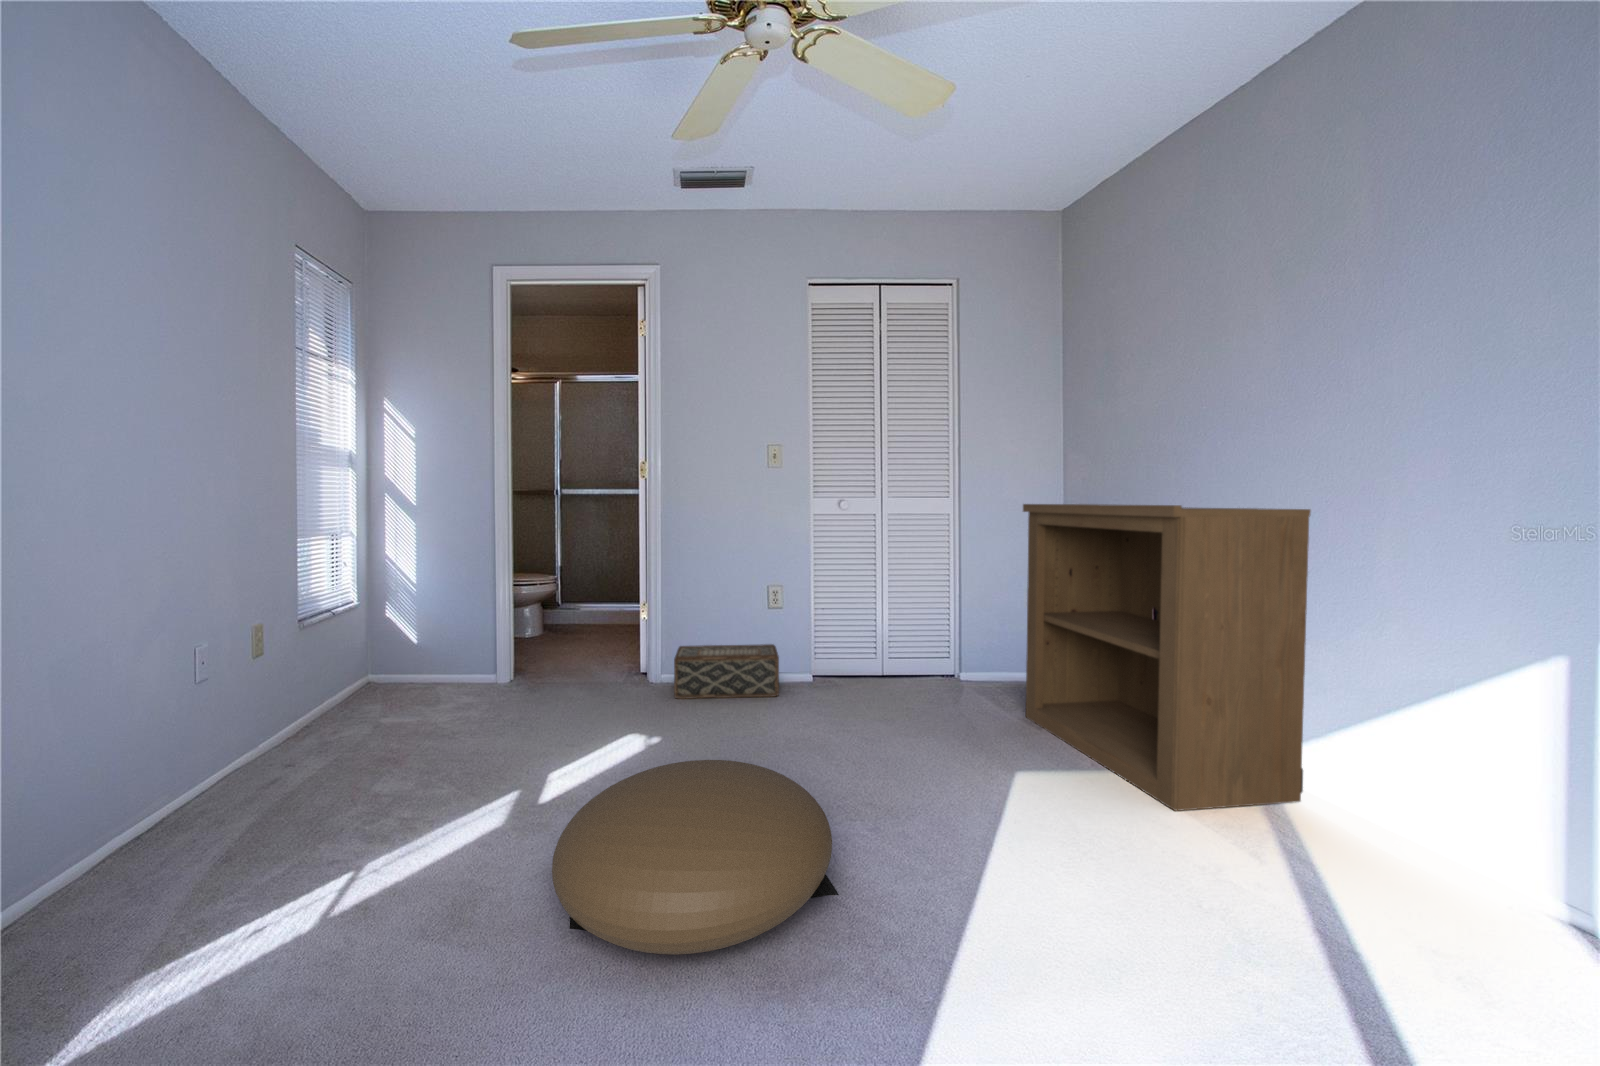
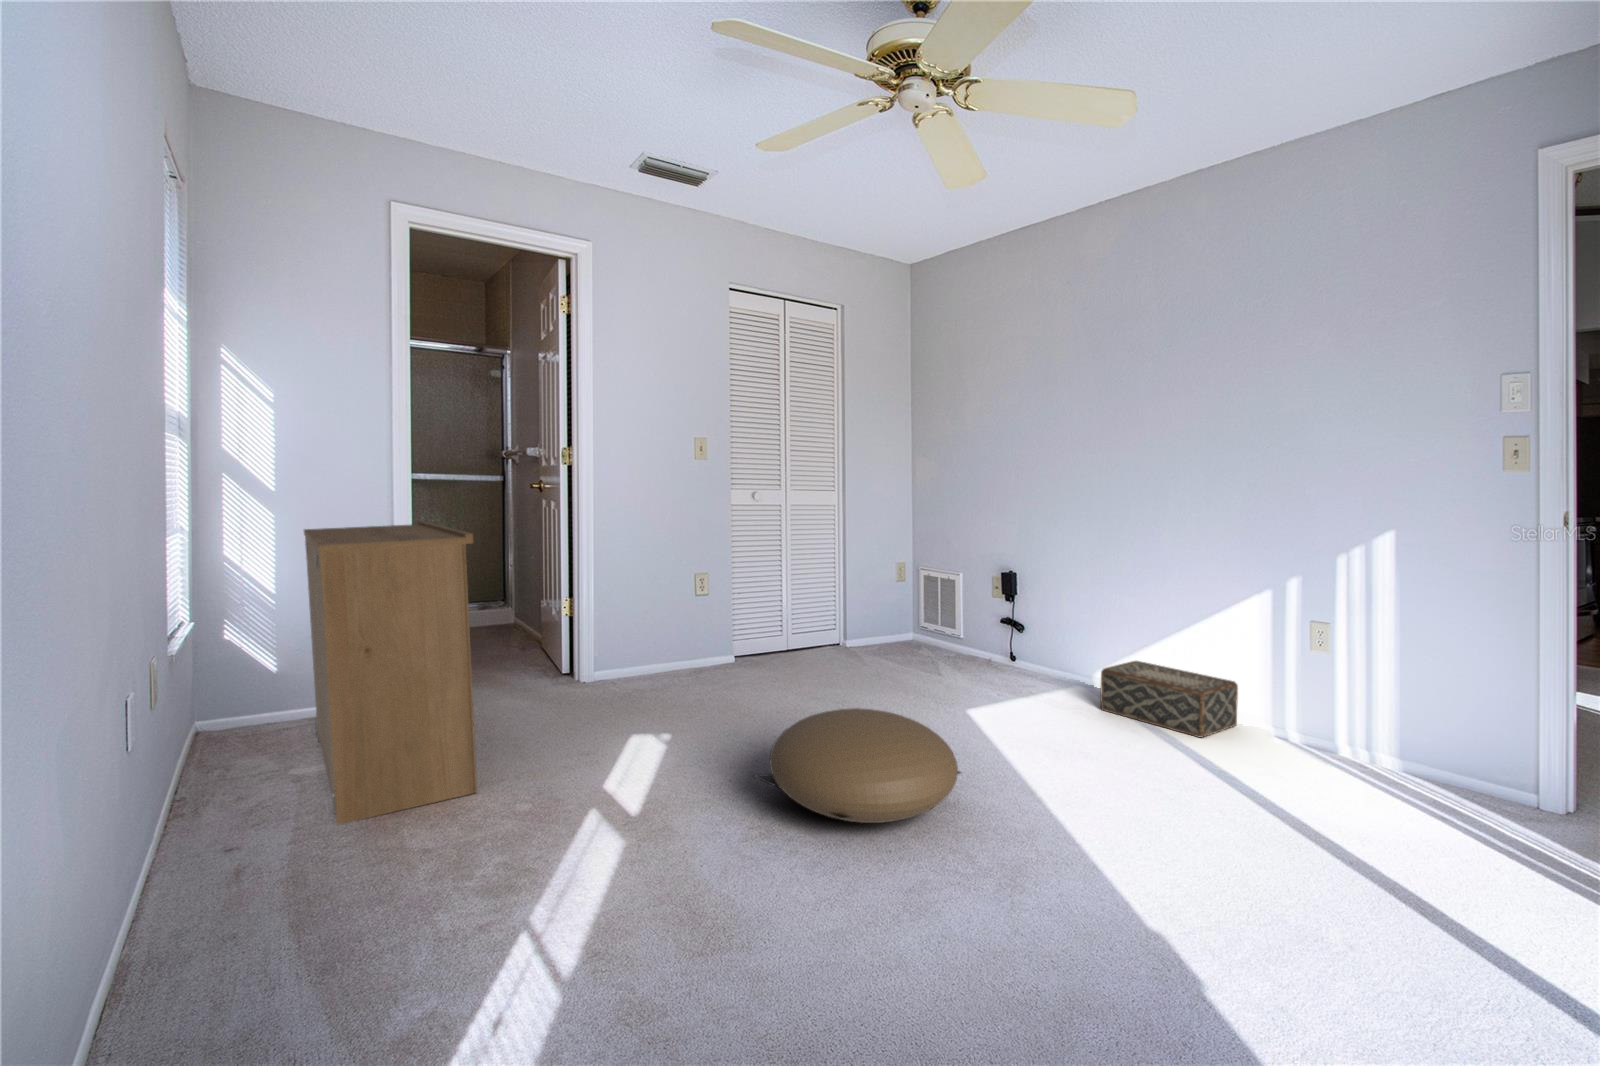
bookshelf: present [1023,504,1311,811] -> present [304,521,477,825]
woven basket: present [674,644,779,699] -> present [1101,661,1238,737]

